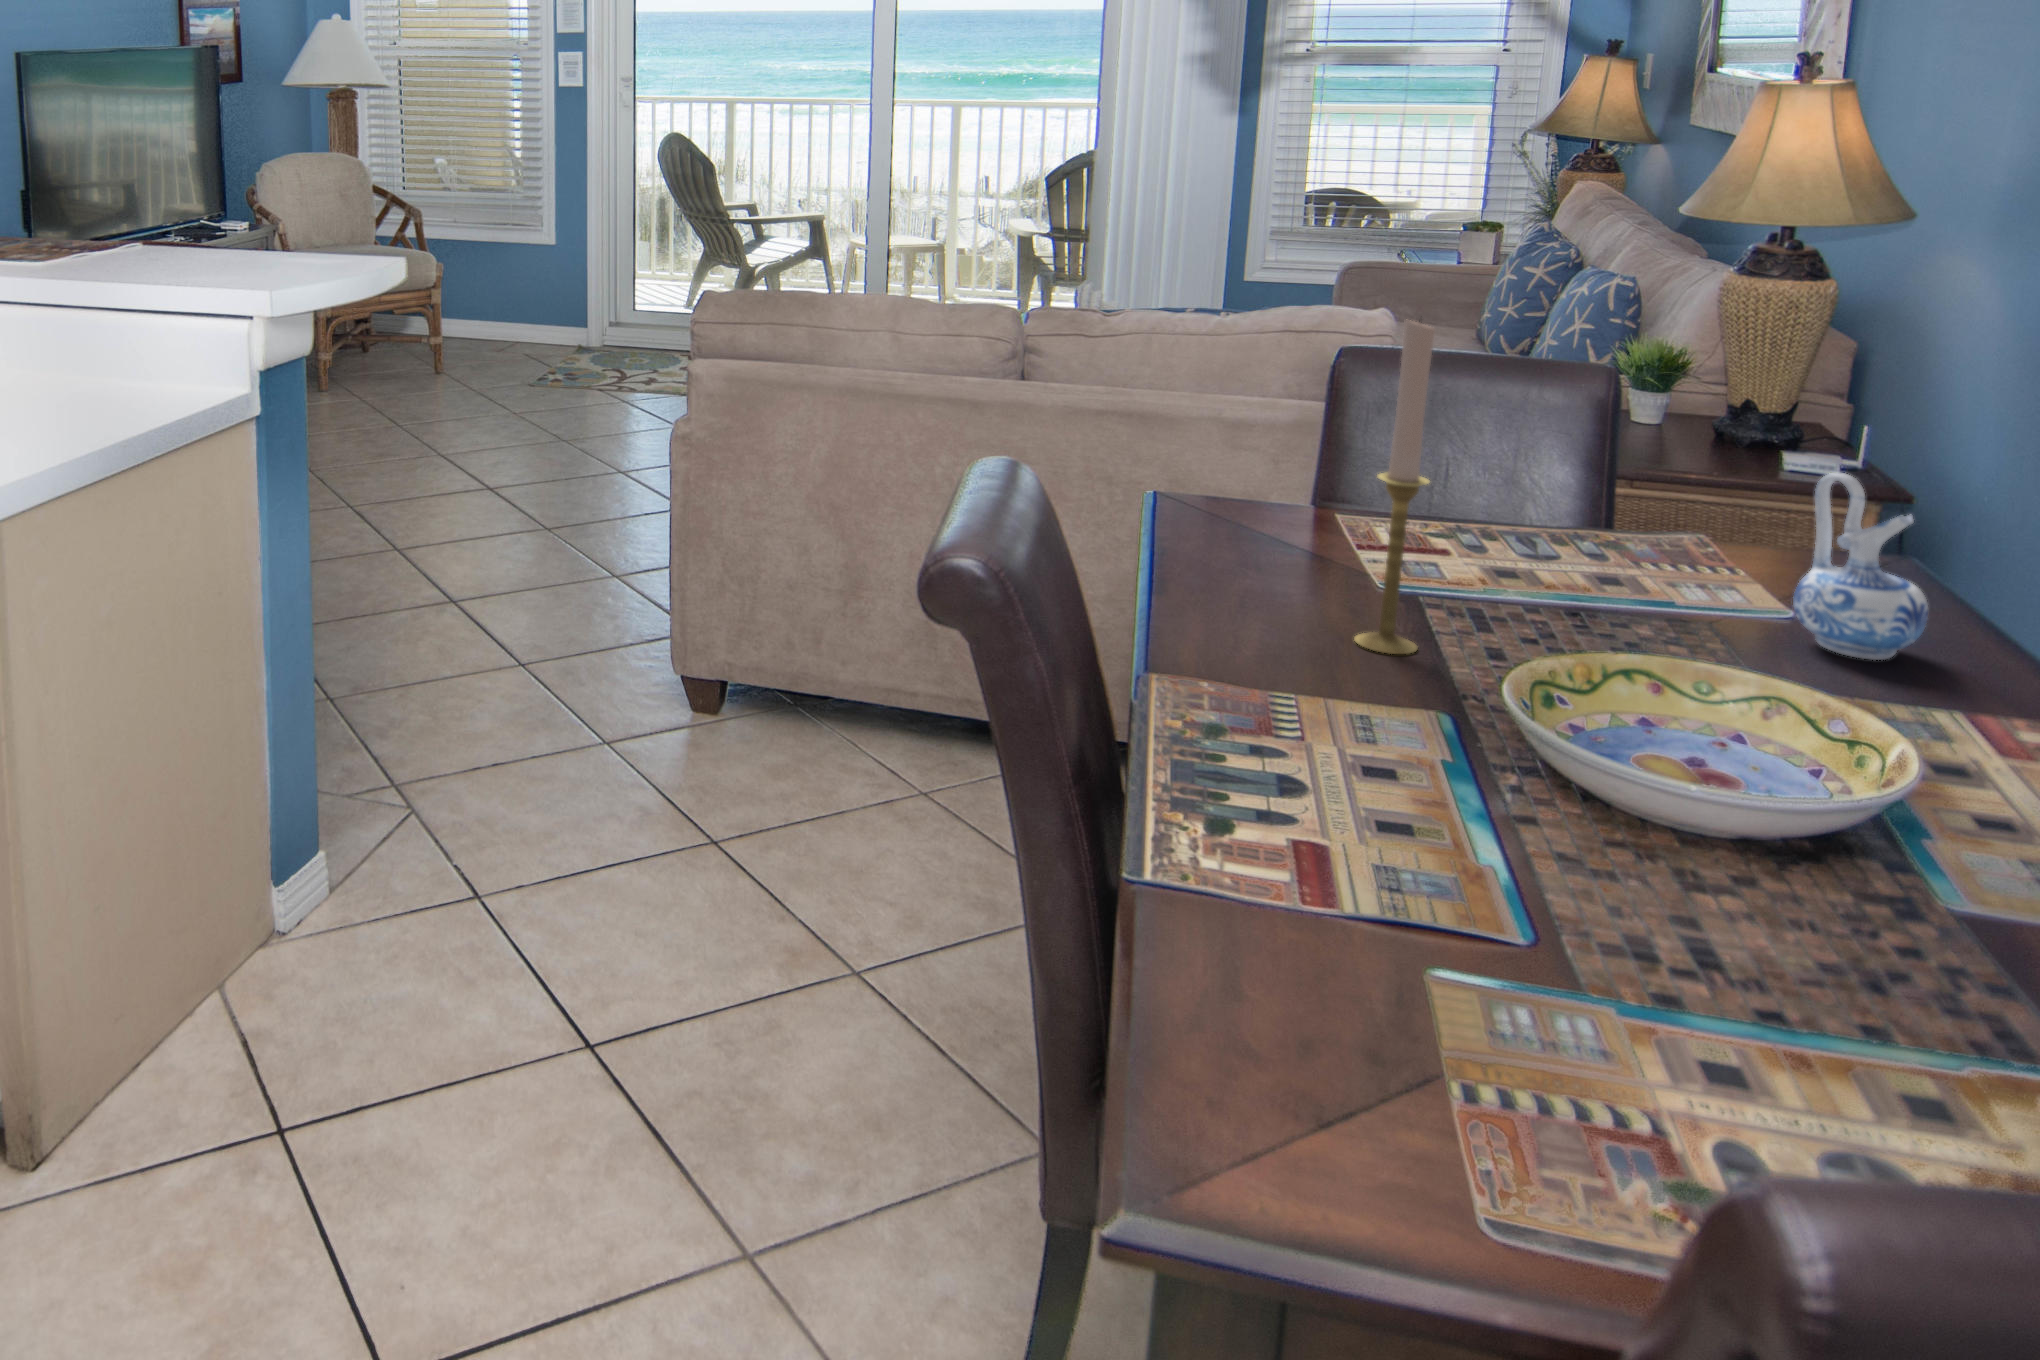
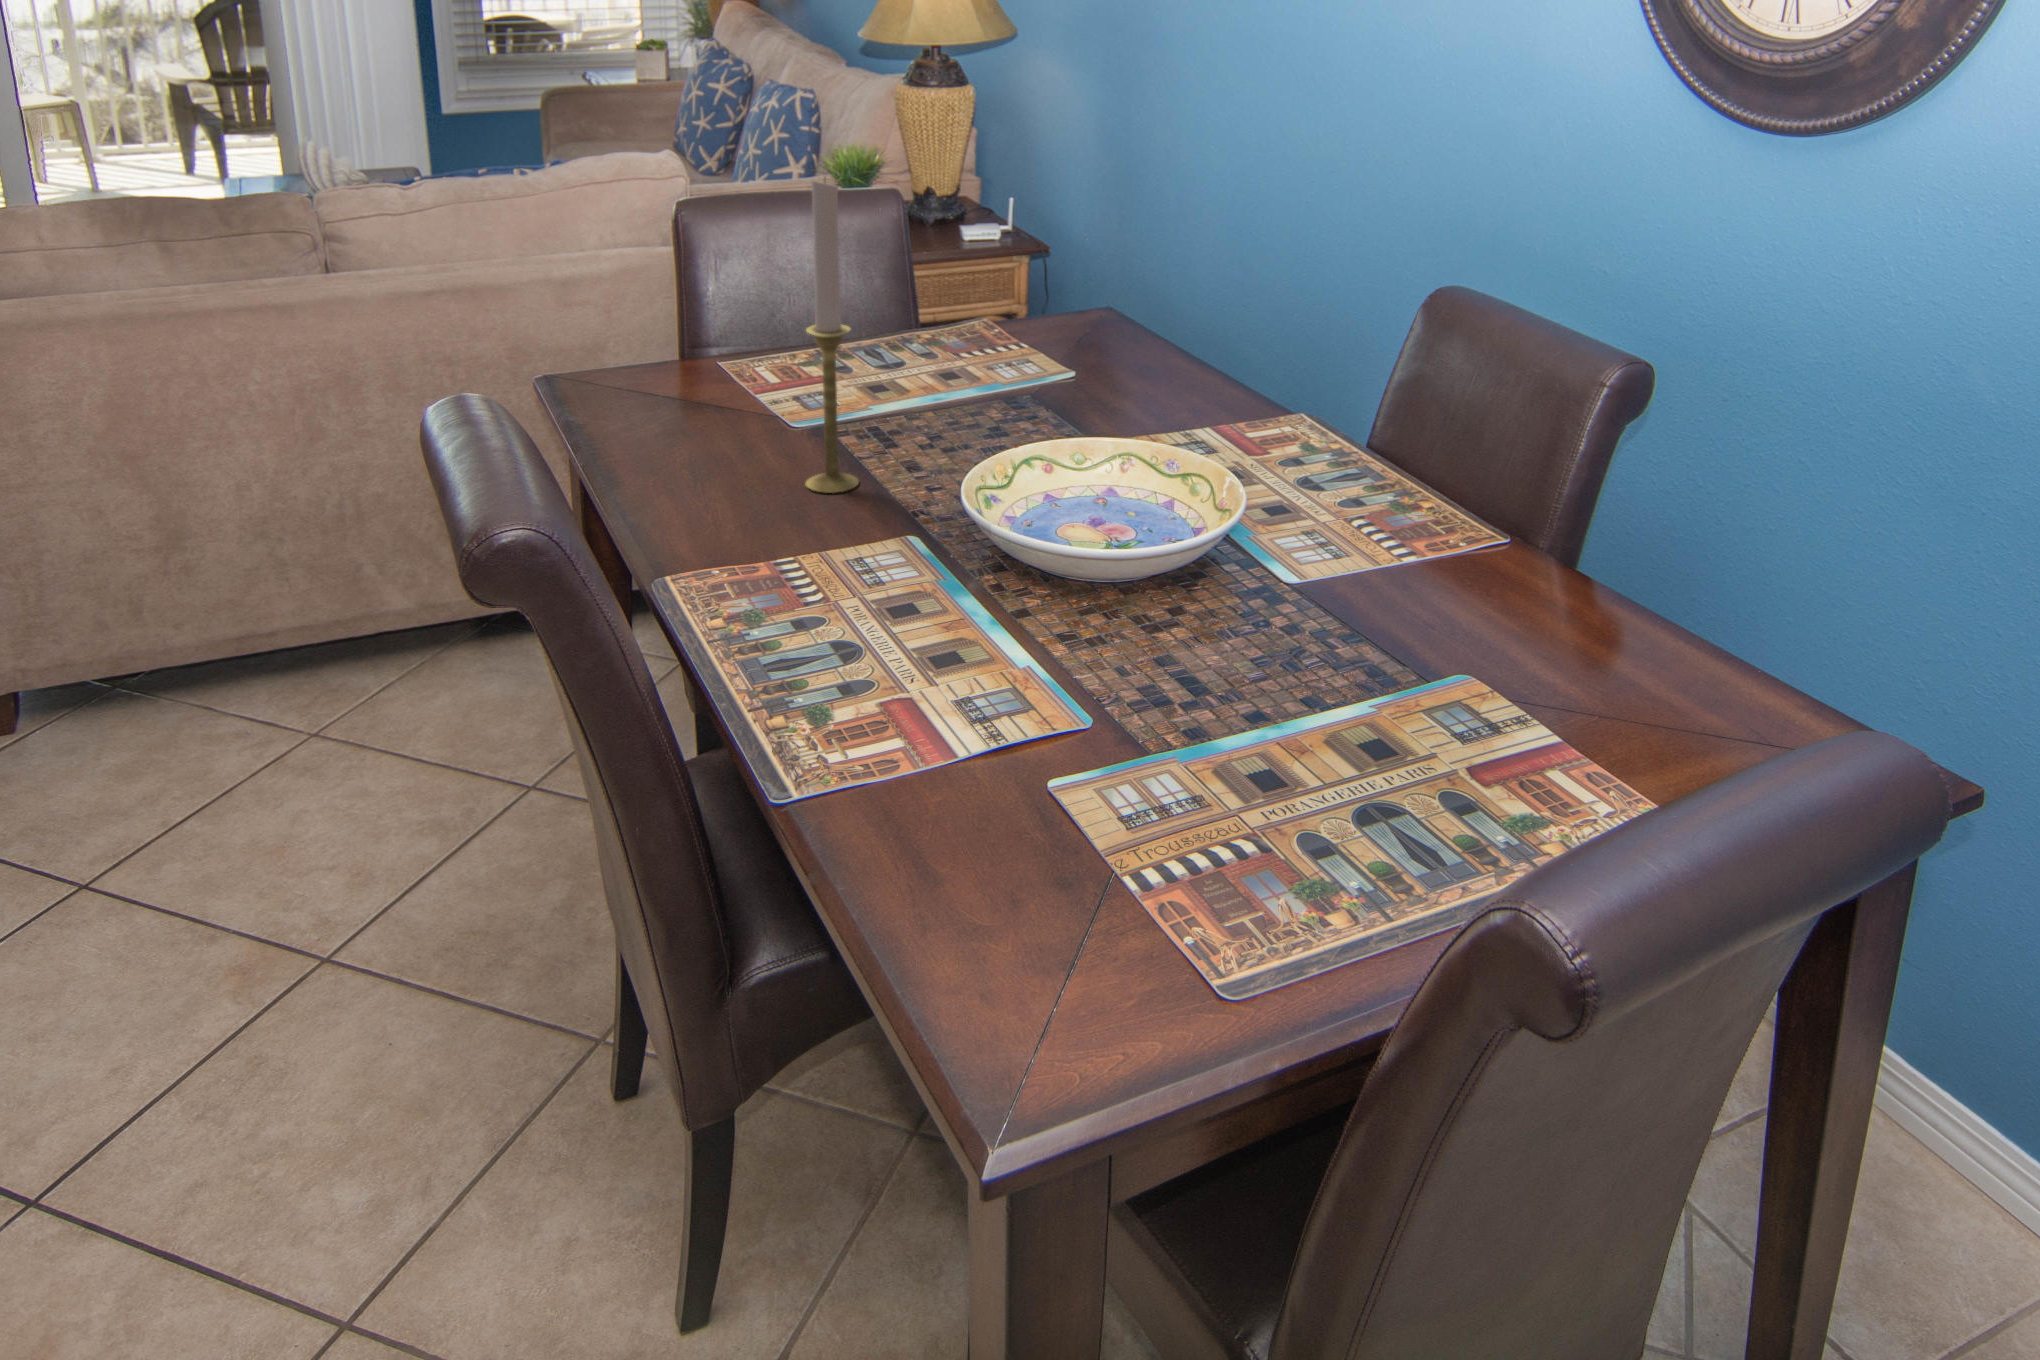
ceramic pitcher: present [1793,473,1928,660] -> none [1082,258,1164,400]

